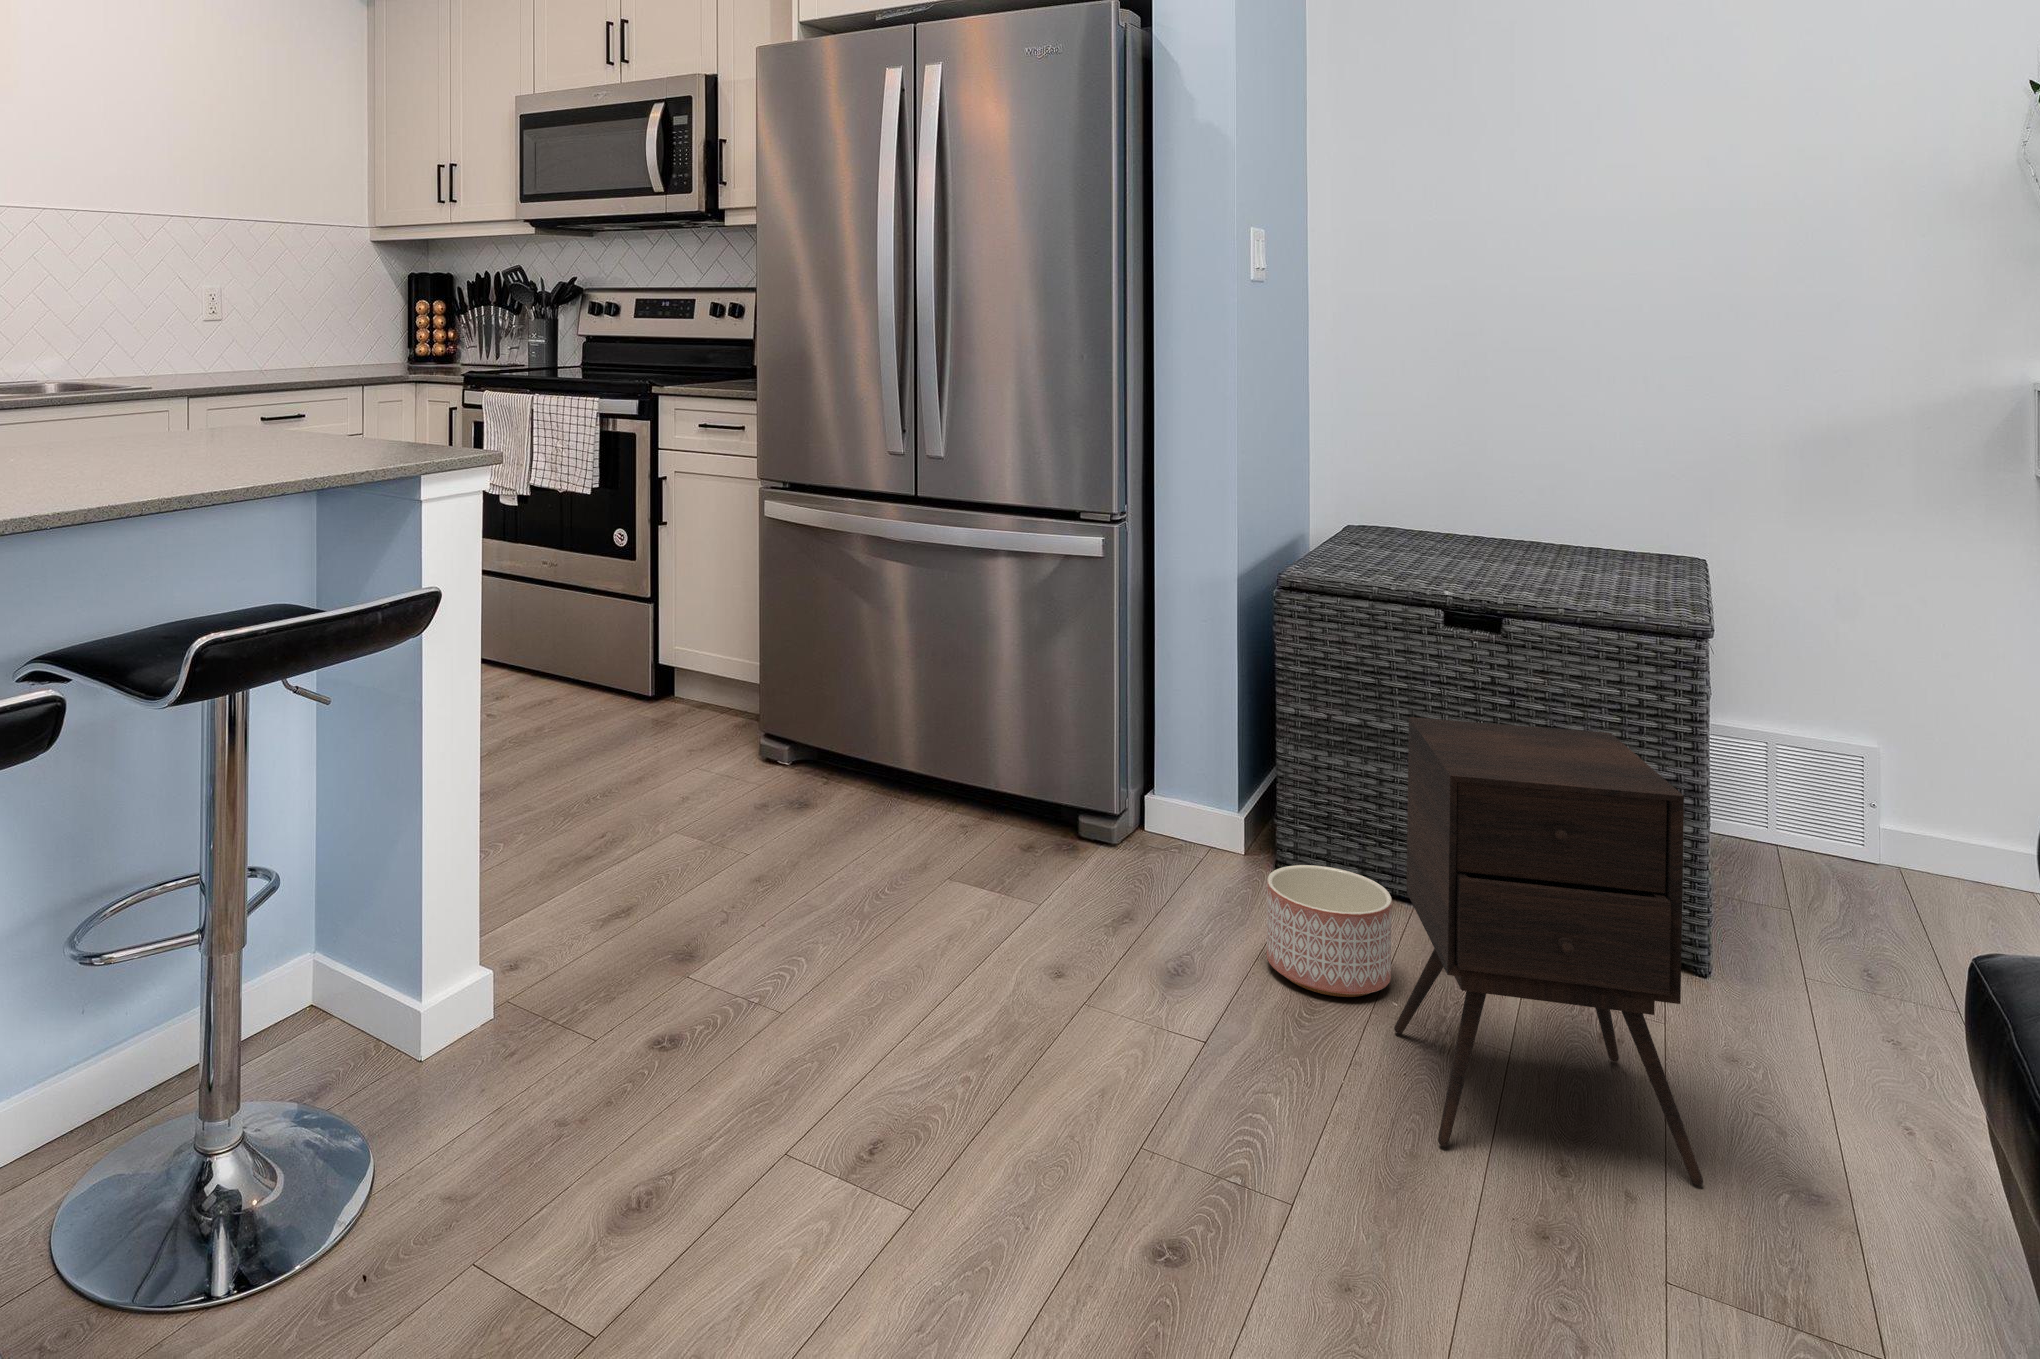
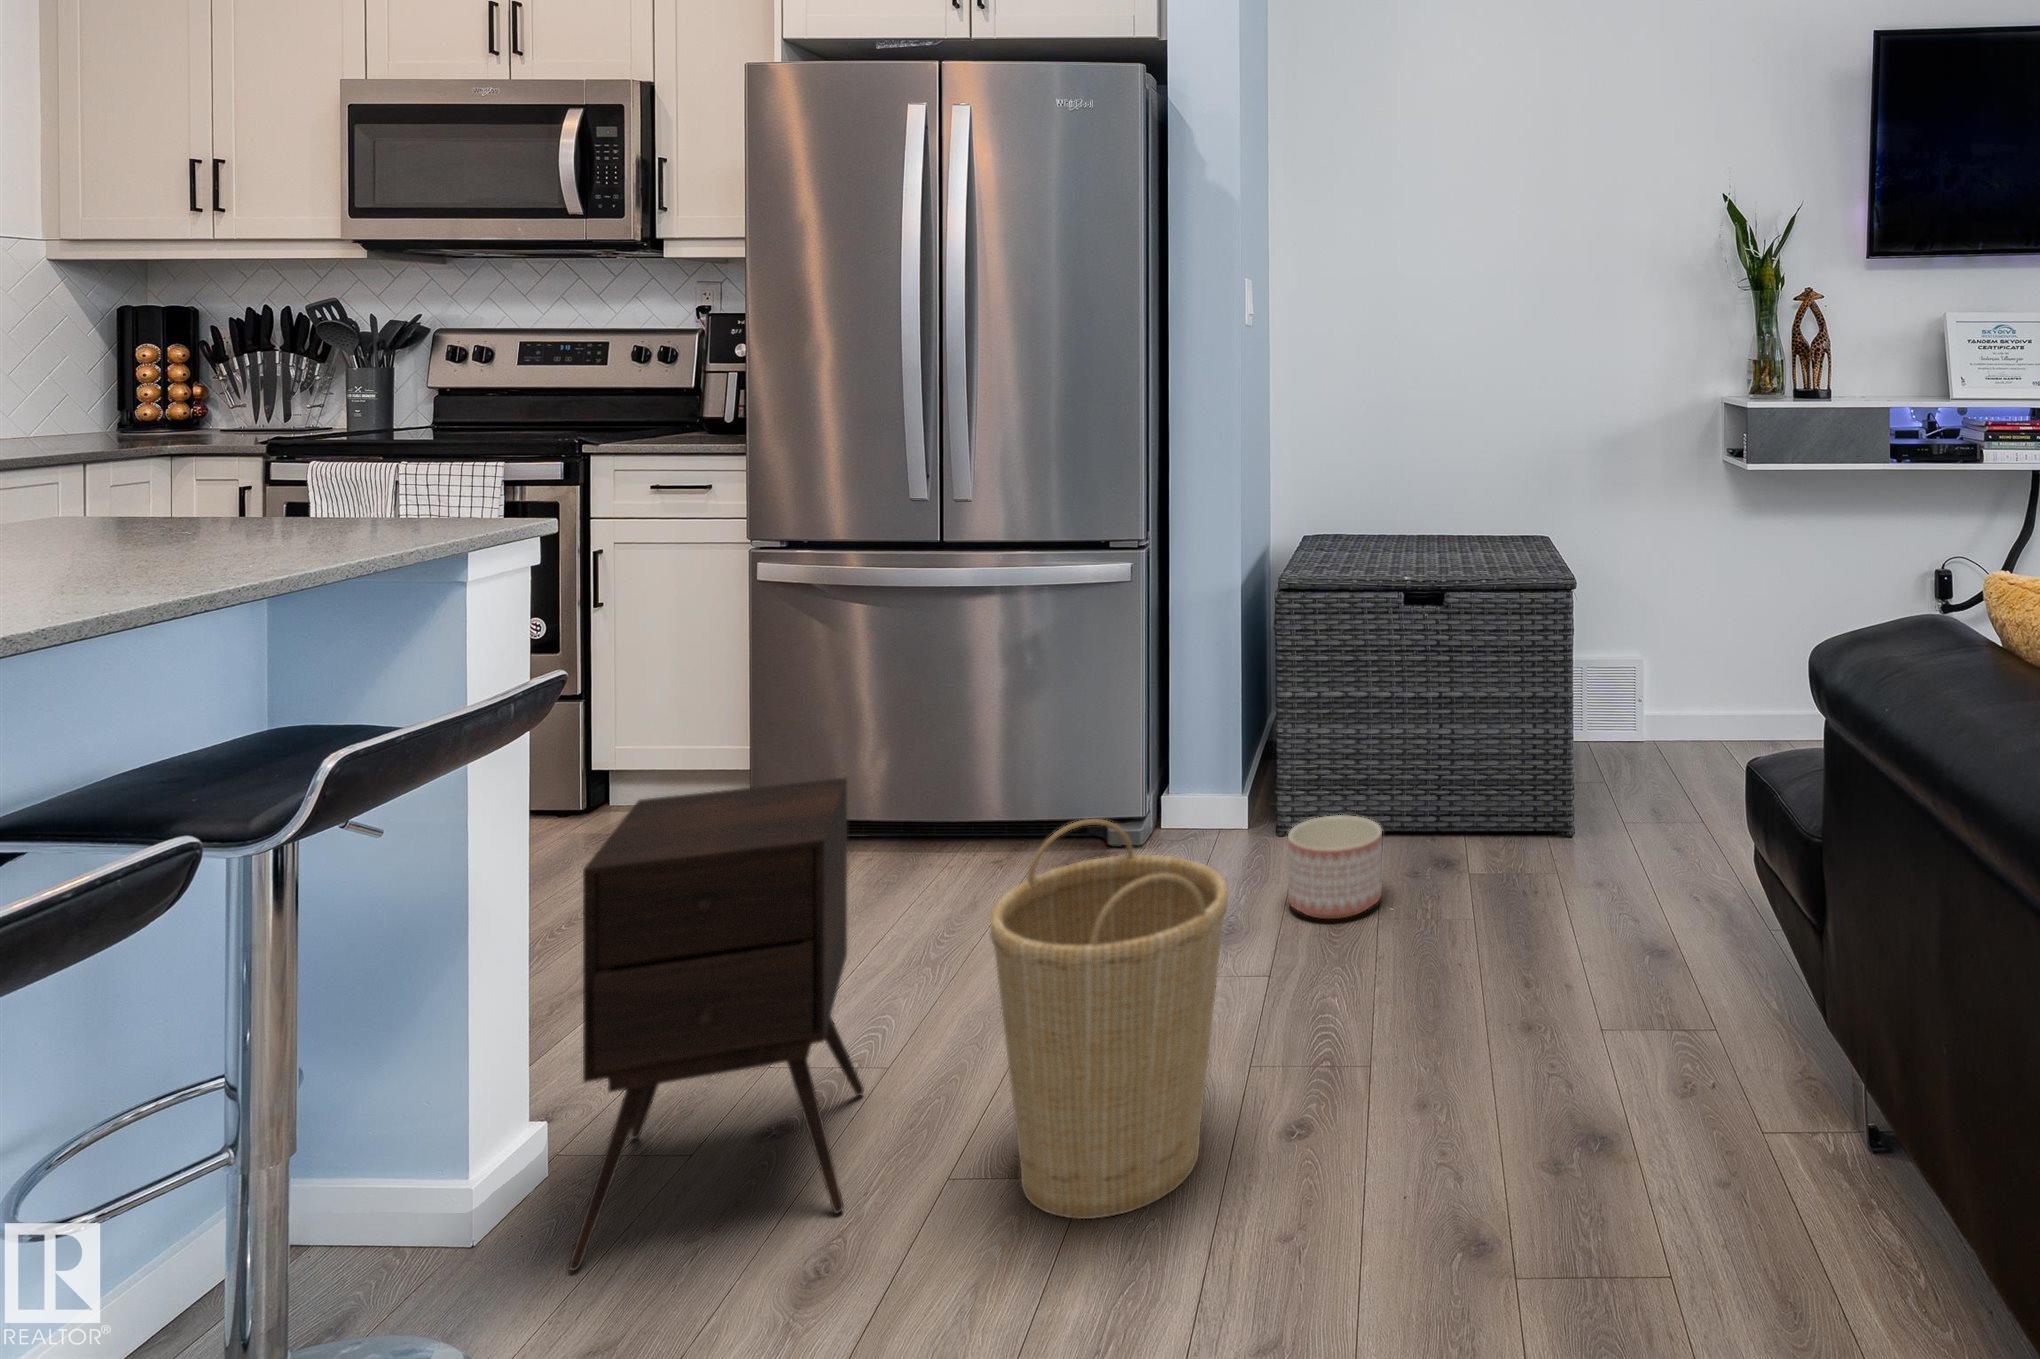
side table: present [1394,717,1703,1185] -> present [569,778,864,1271]
basket: none [872,807,1131,1261] -> present [990,819,1228,1219]

